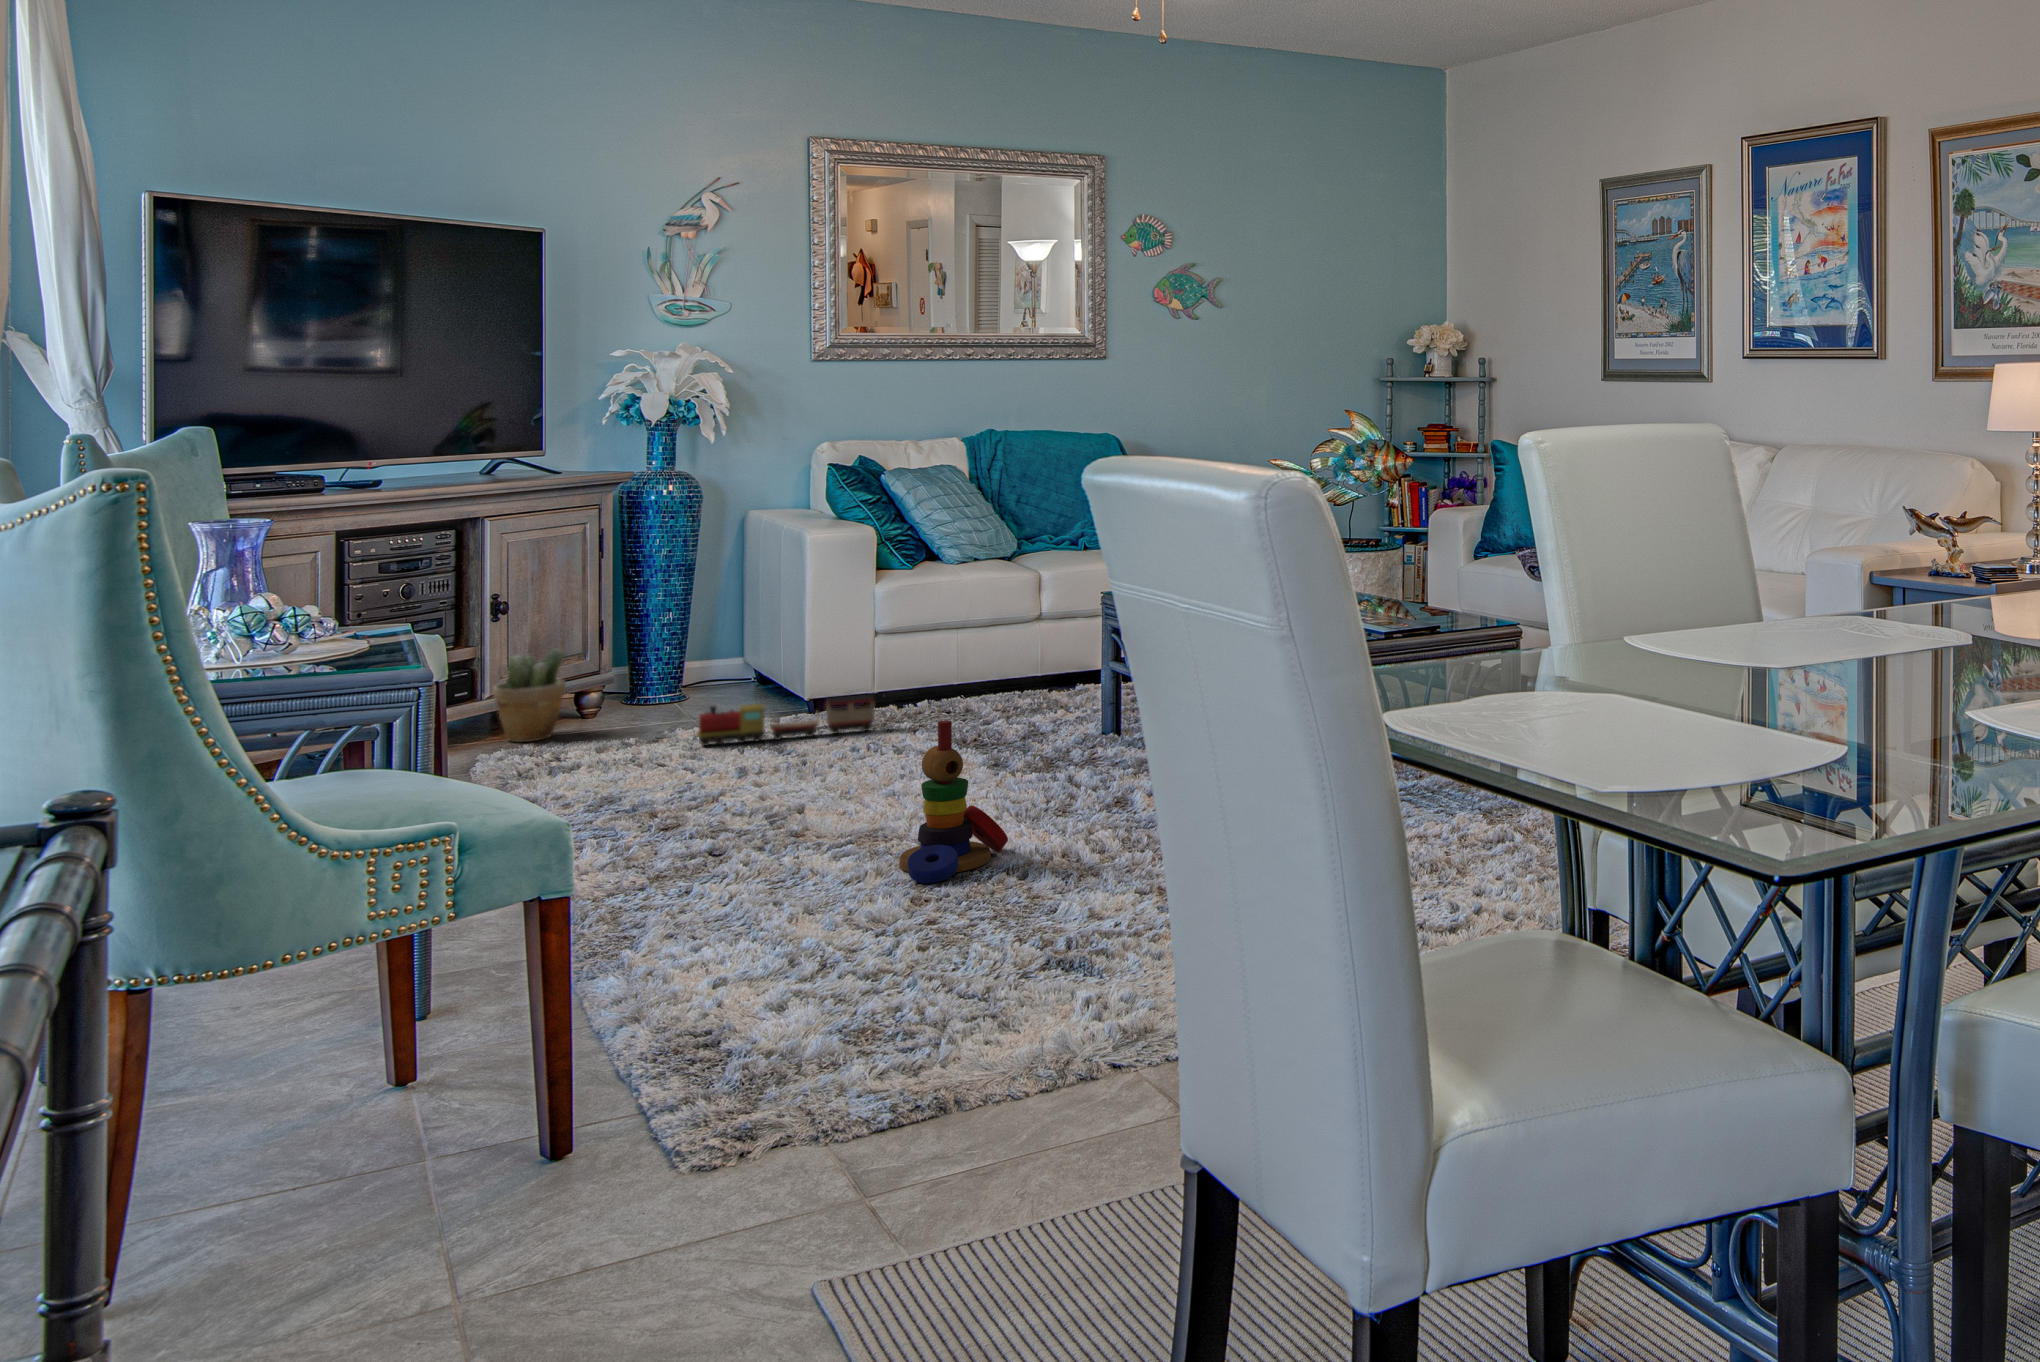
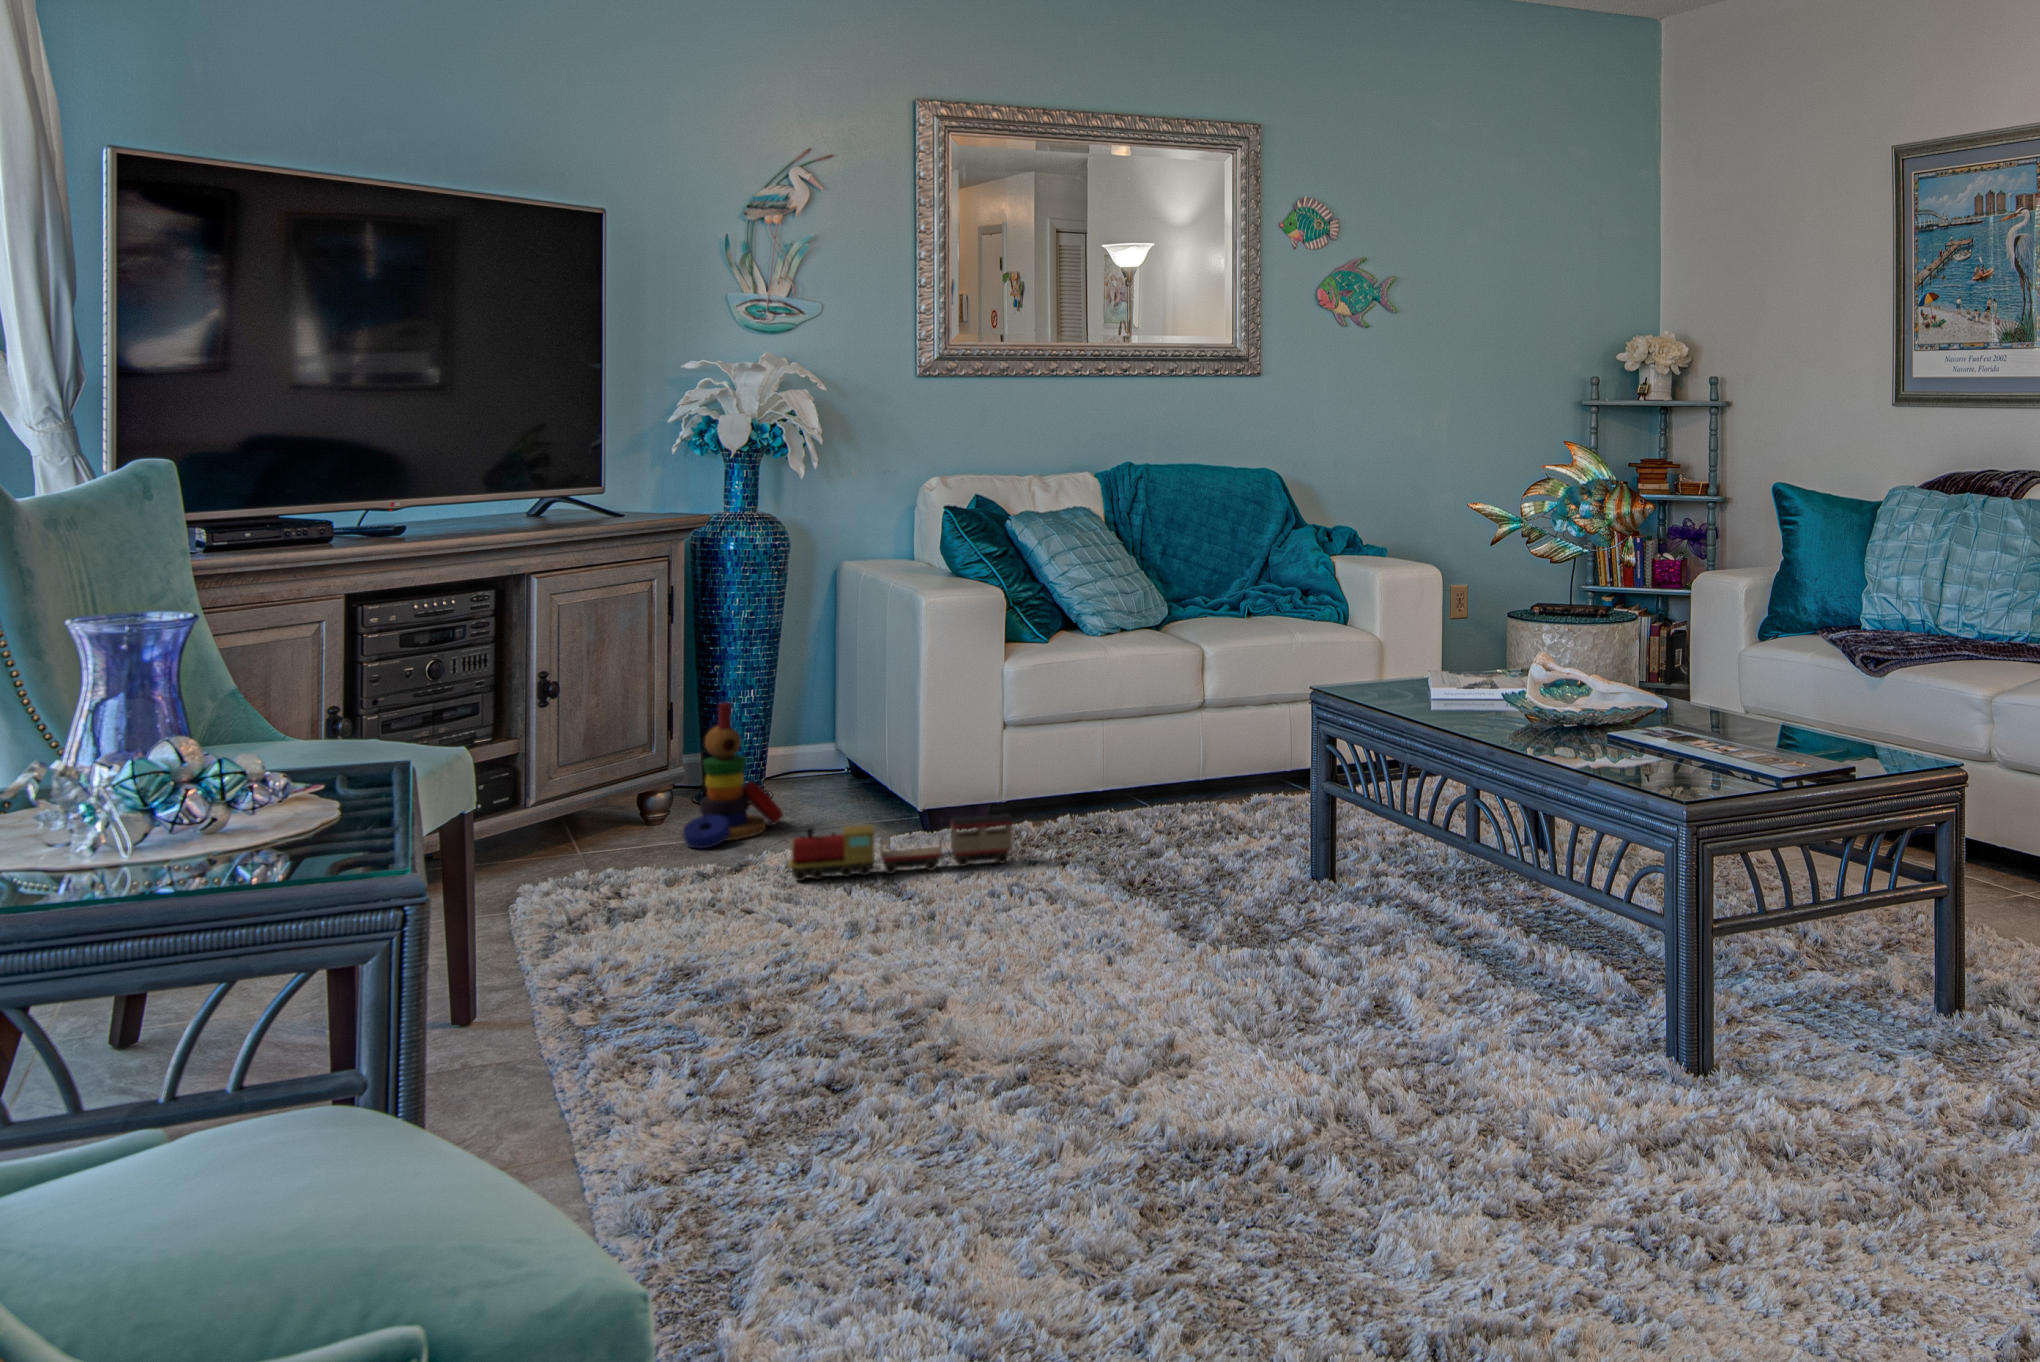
potted plant: present [493,648,566,742] -> none [539,742,627,864]
stacking toy: present [899,721,1008,883] -> present [682,702,783,848]

